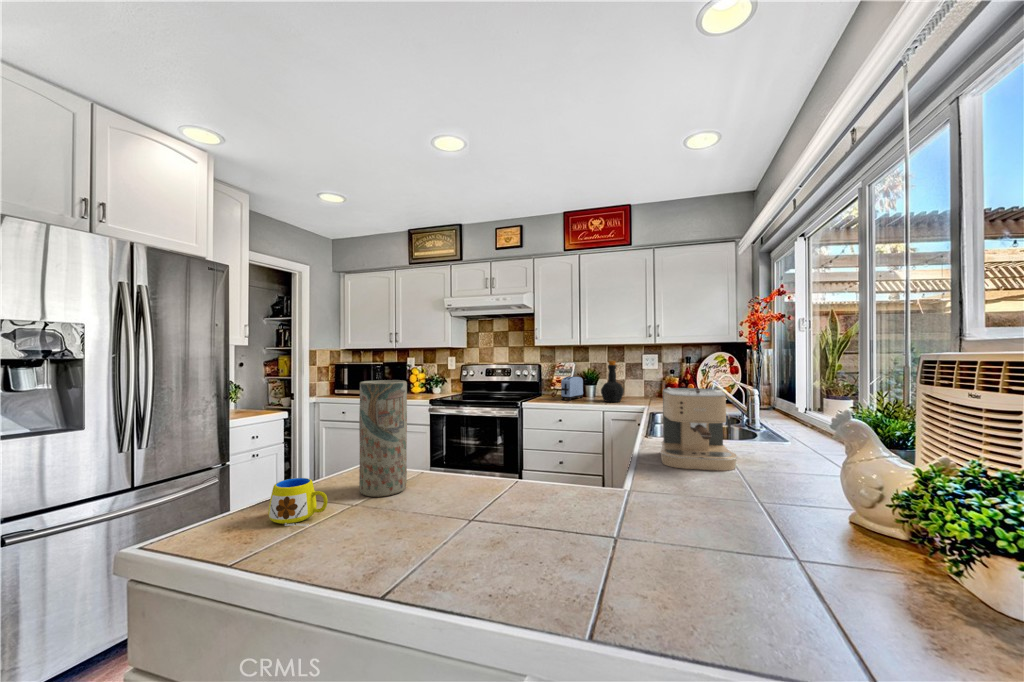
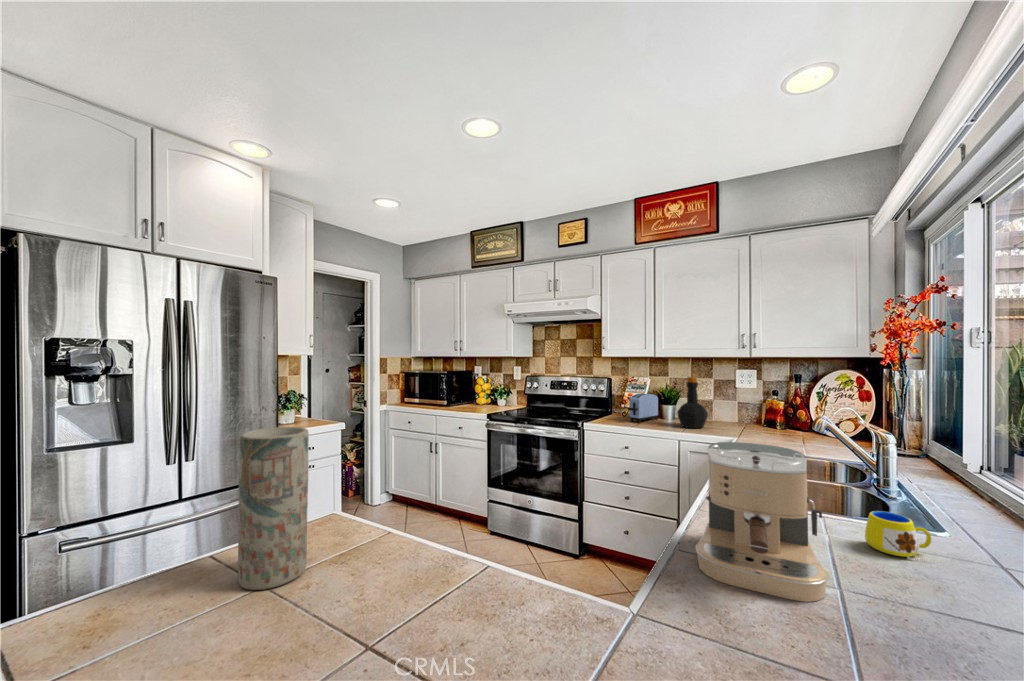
mug: present [268,478,328,526] -> present [865,511,935,562]

